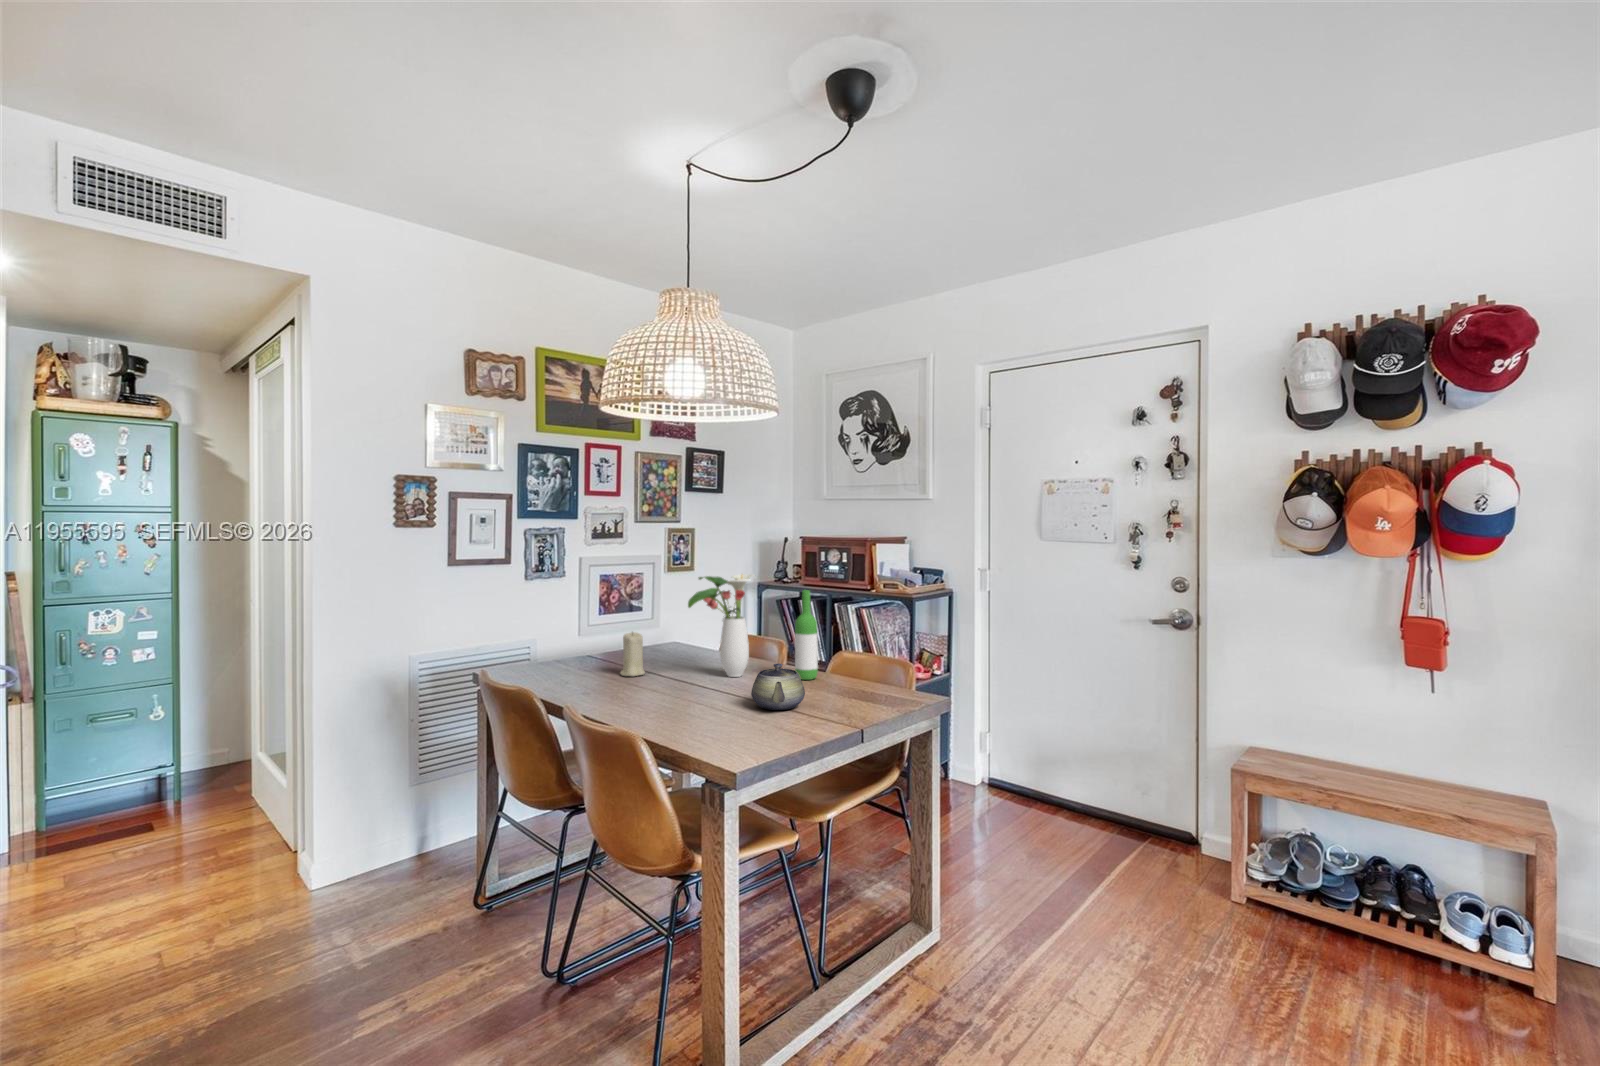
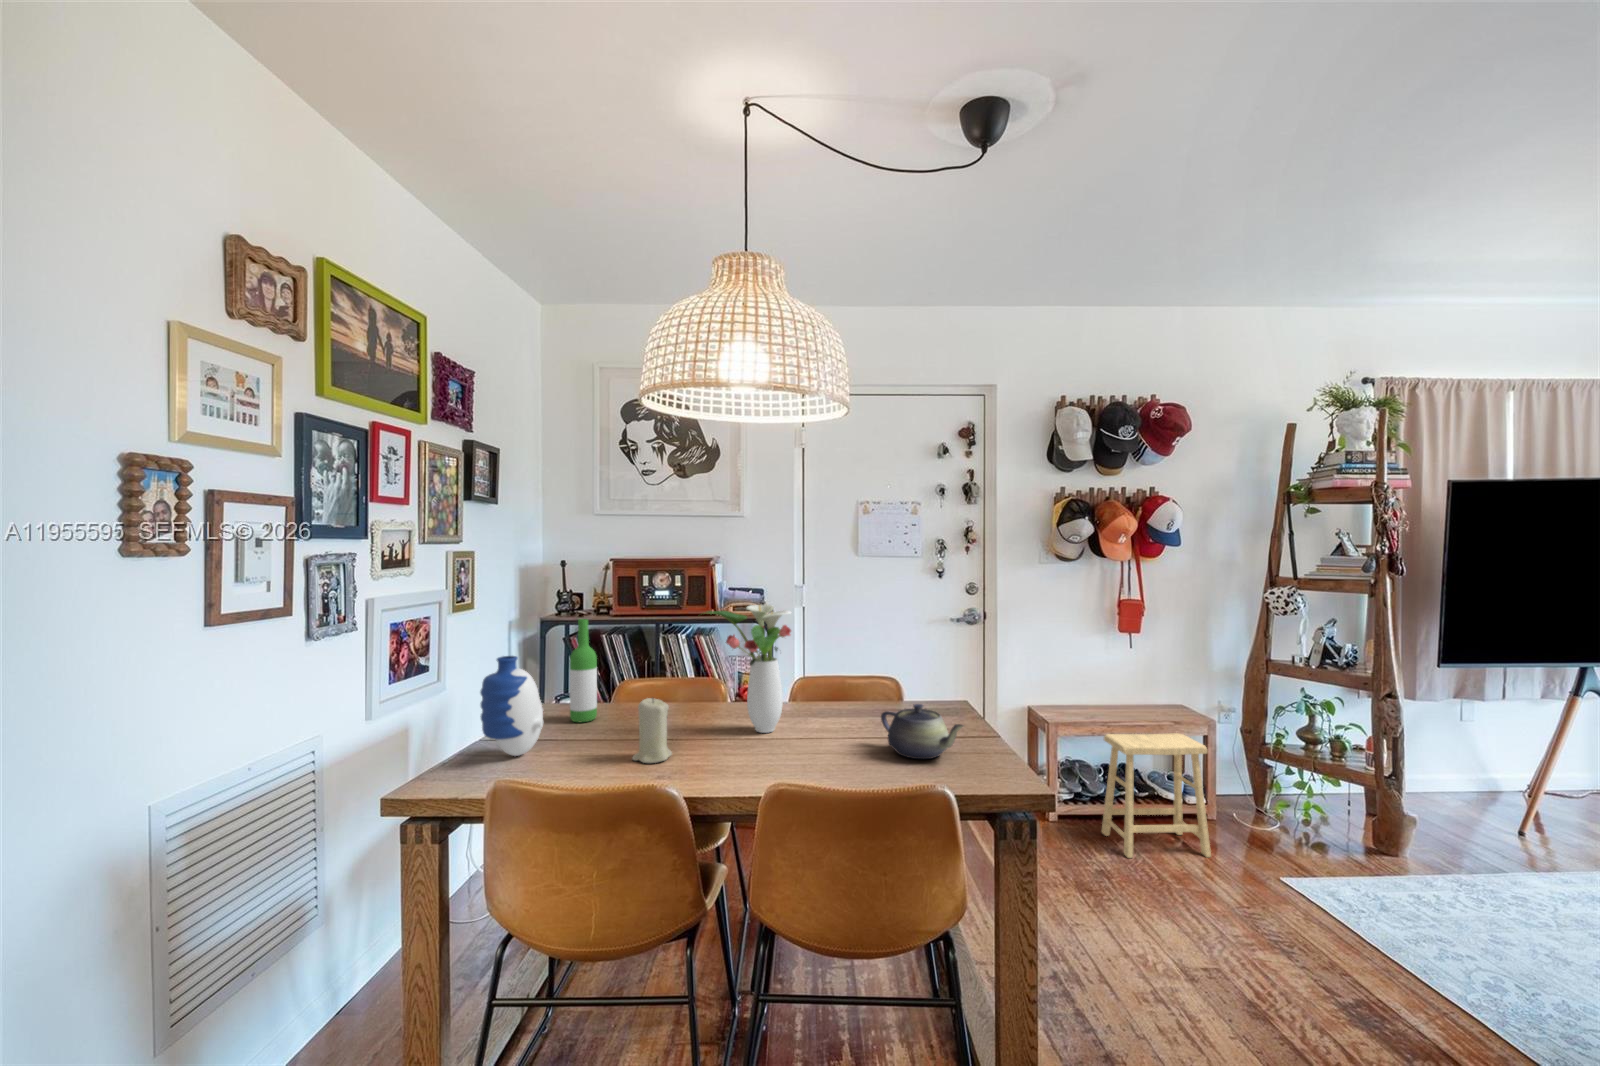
wine bottle: present [795,590,818,680] -> present [570,619,597,722]
vase: none [559,594,601,660] -> present [480,656,543,756]
footstool: none [1279,797,1437,1018] -> present [1102,733,1211,858]

